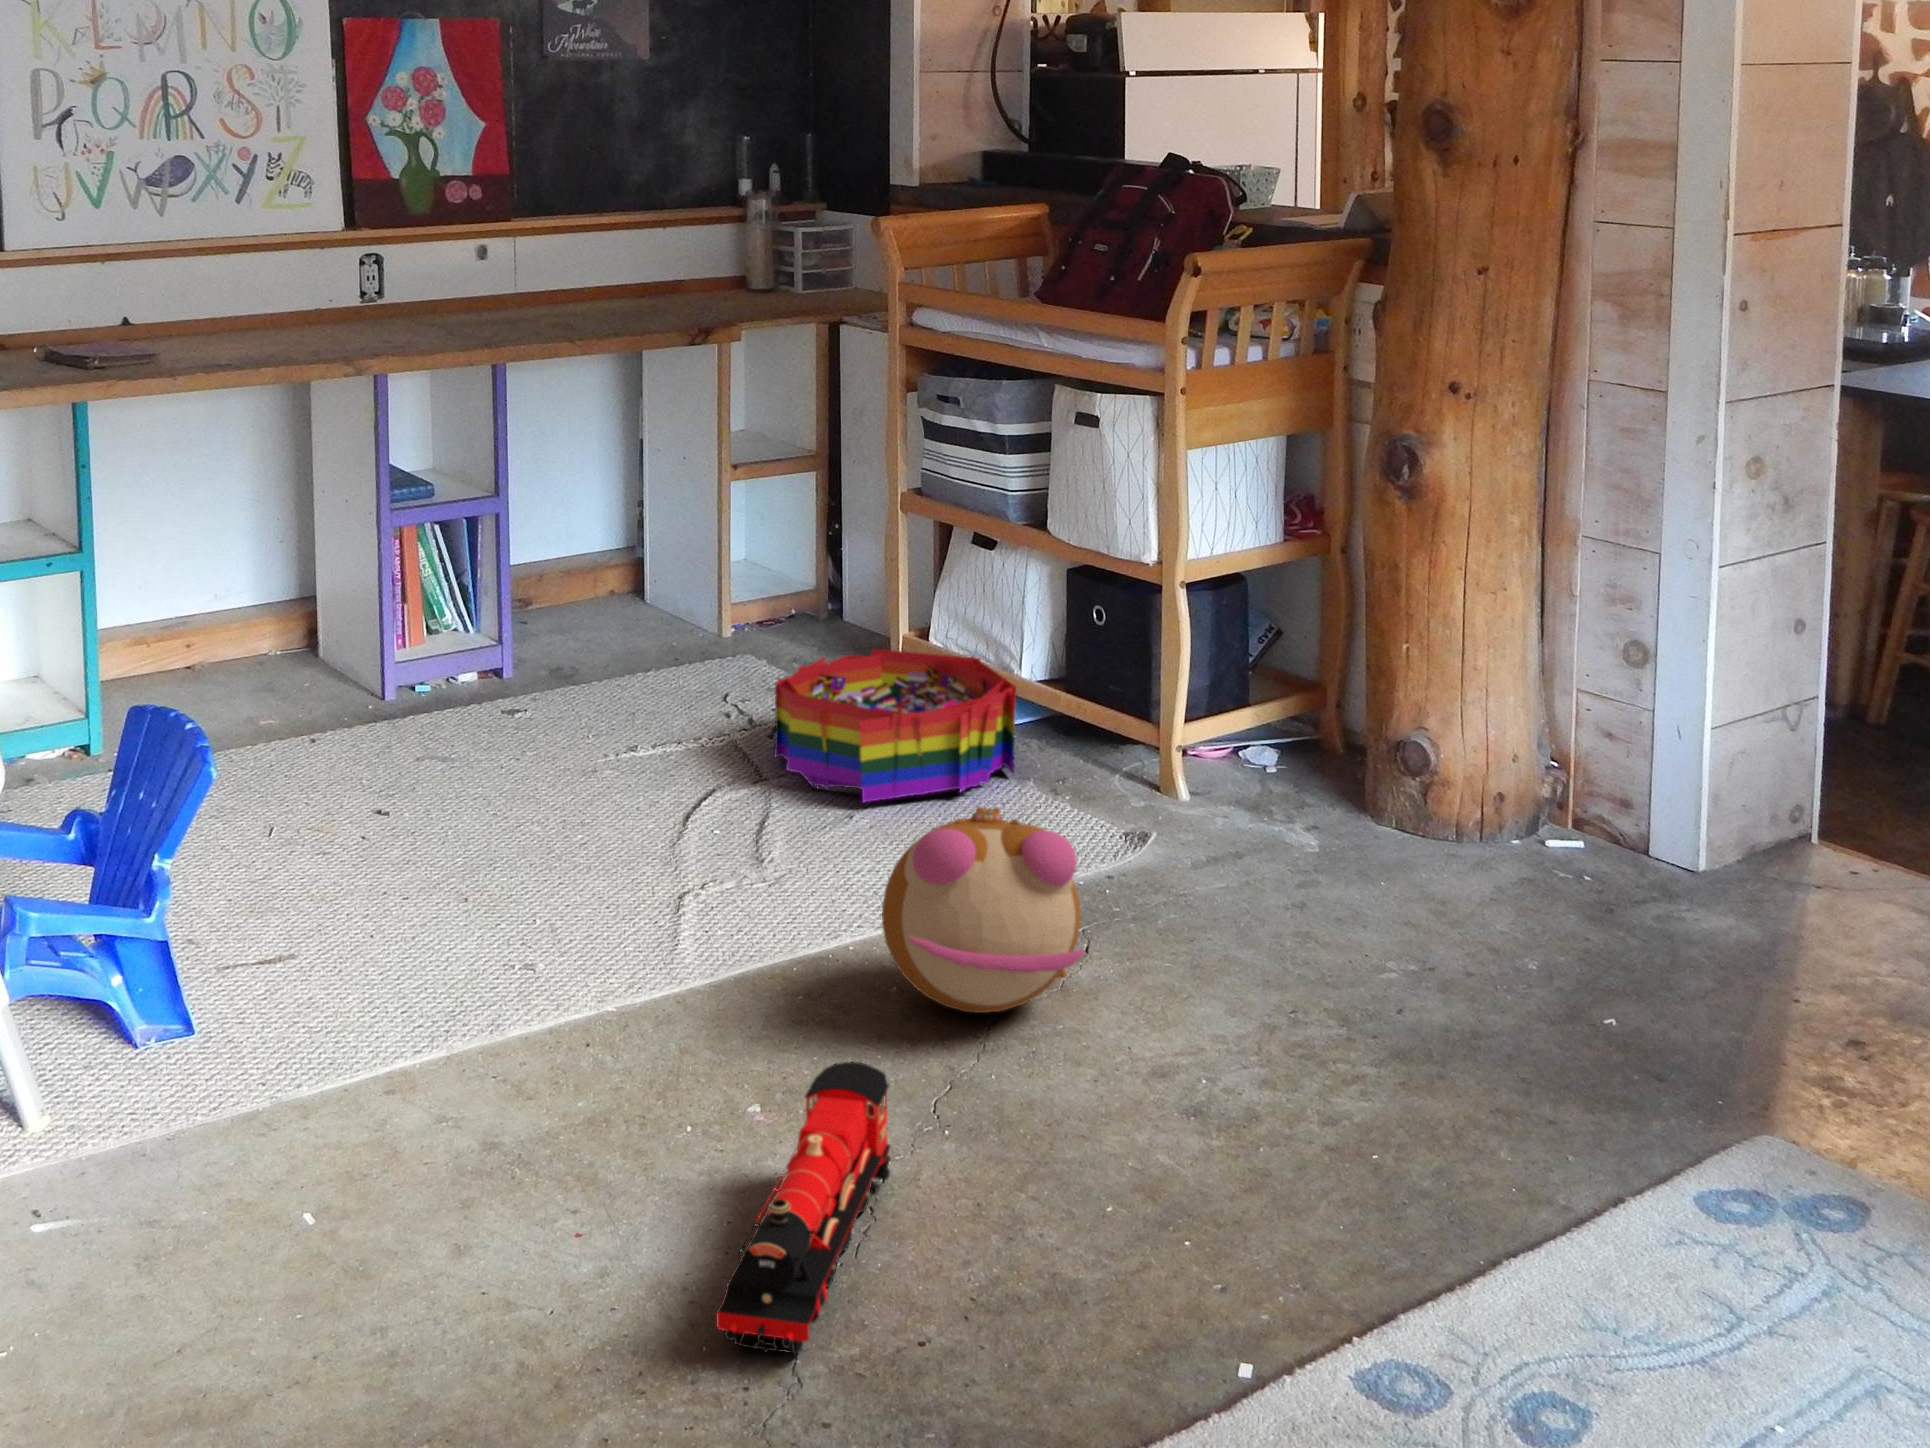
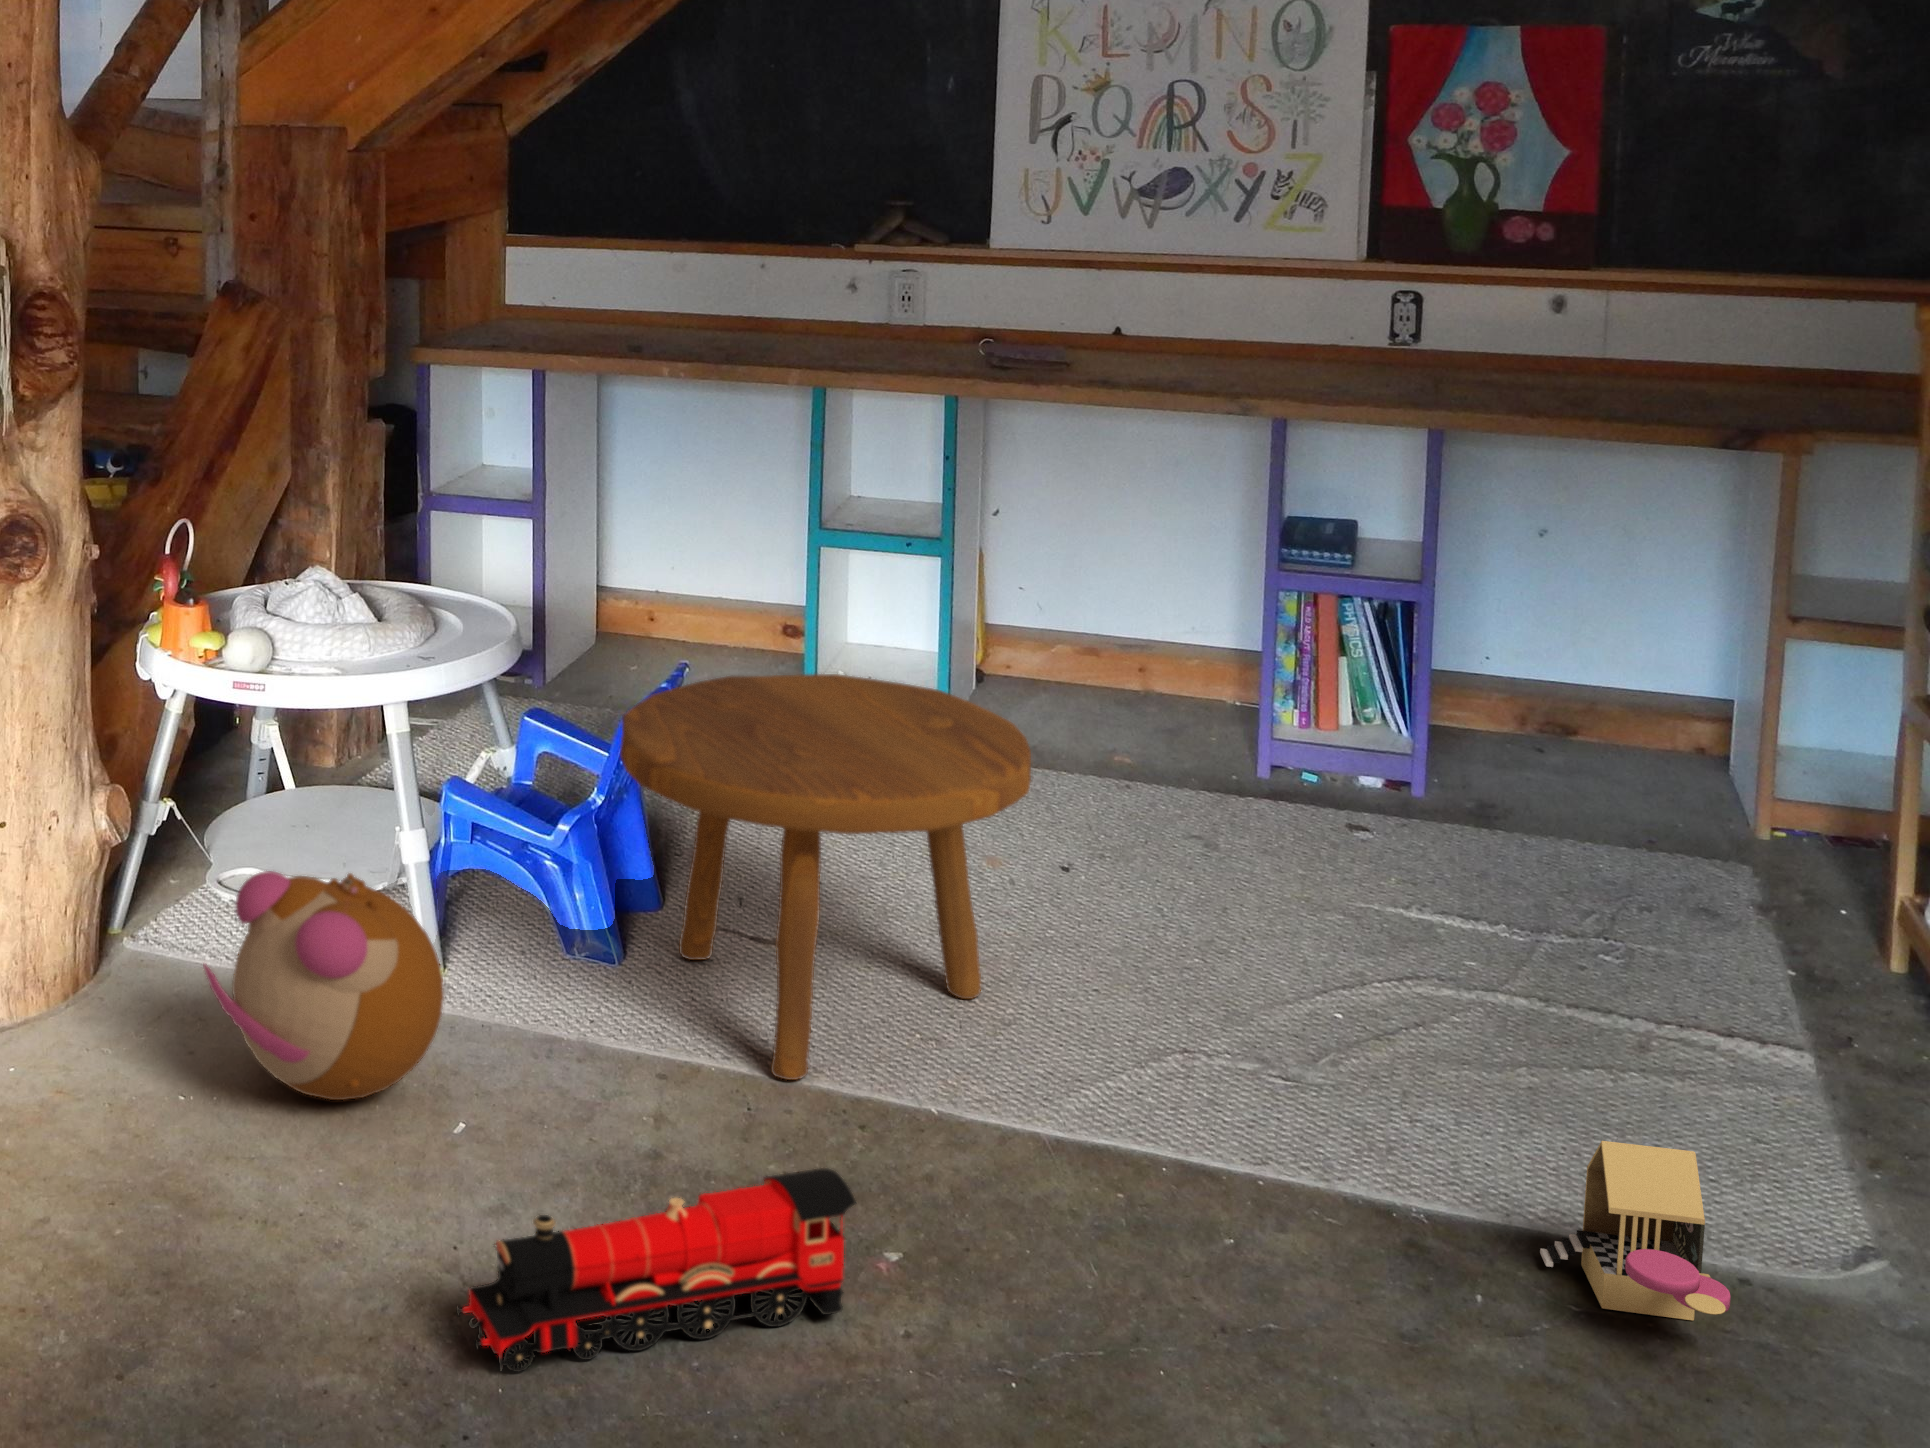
storage bin: present [775,649,1016,802] -> none [1487,859,1874,1095]
footstool: none [242,672,647,1064] -> present [620,674,1031,1080]
toy house: none [1078,806,1243,933] -> present [1540,1141,1731,1320]
plush toy: present [882,807,1084,1013] -> present [203,871,444,1100]

